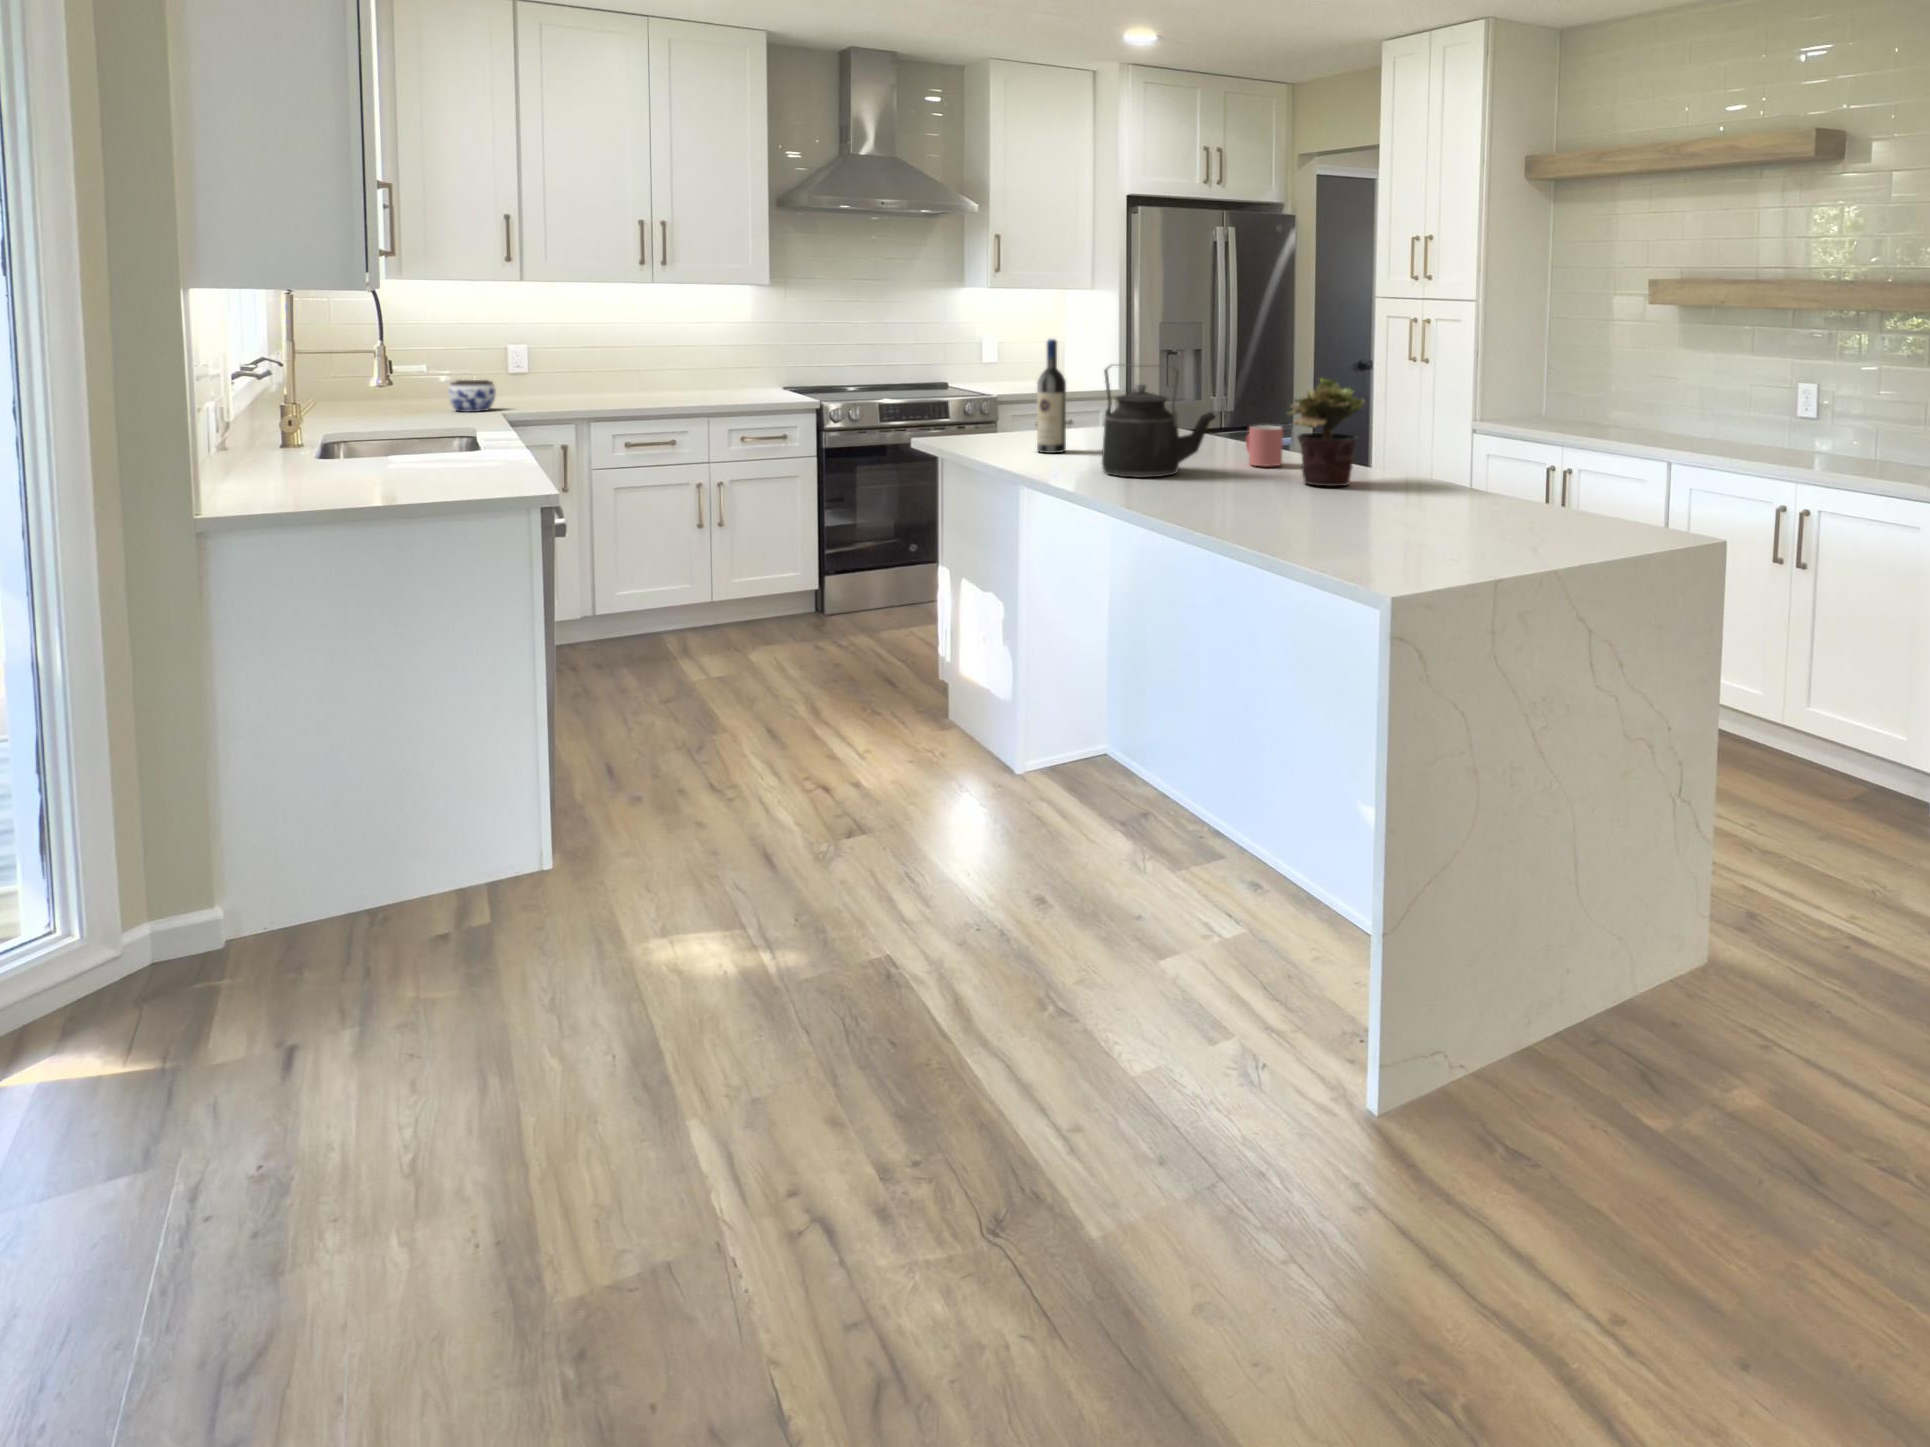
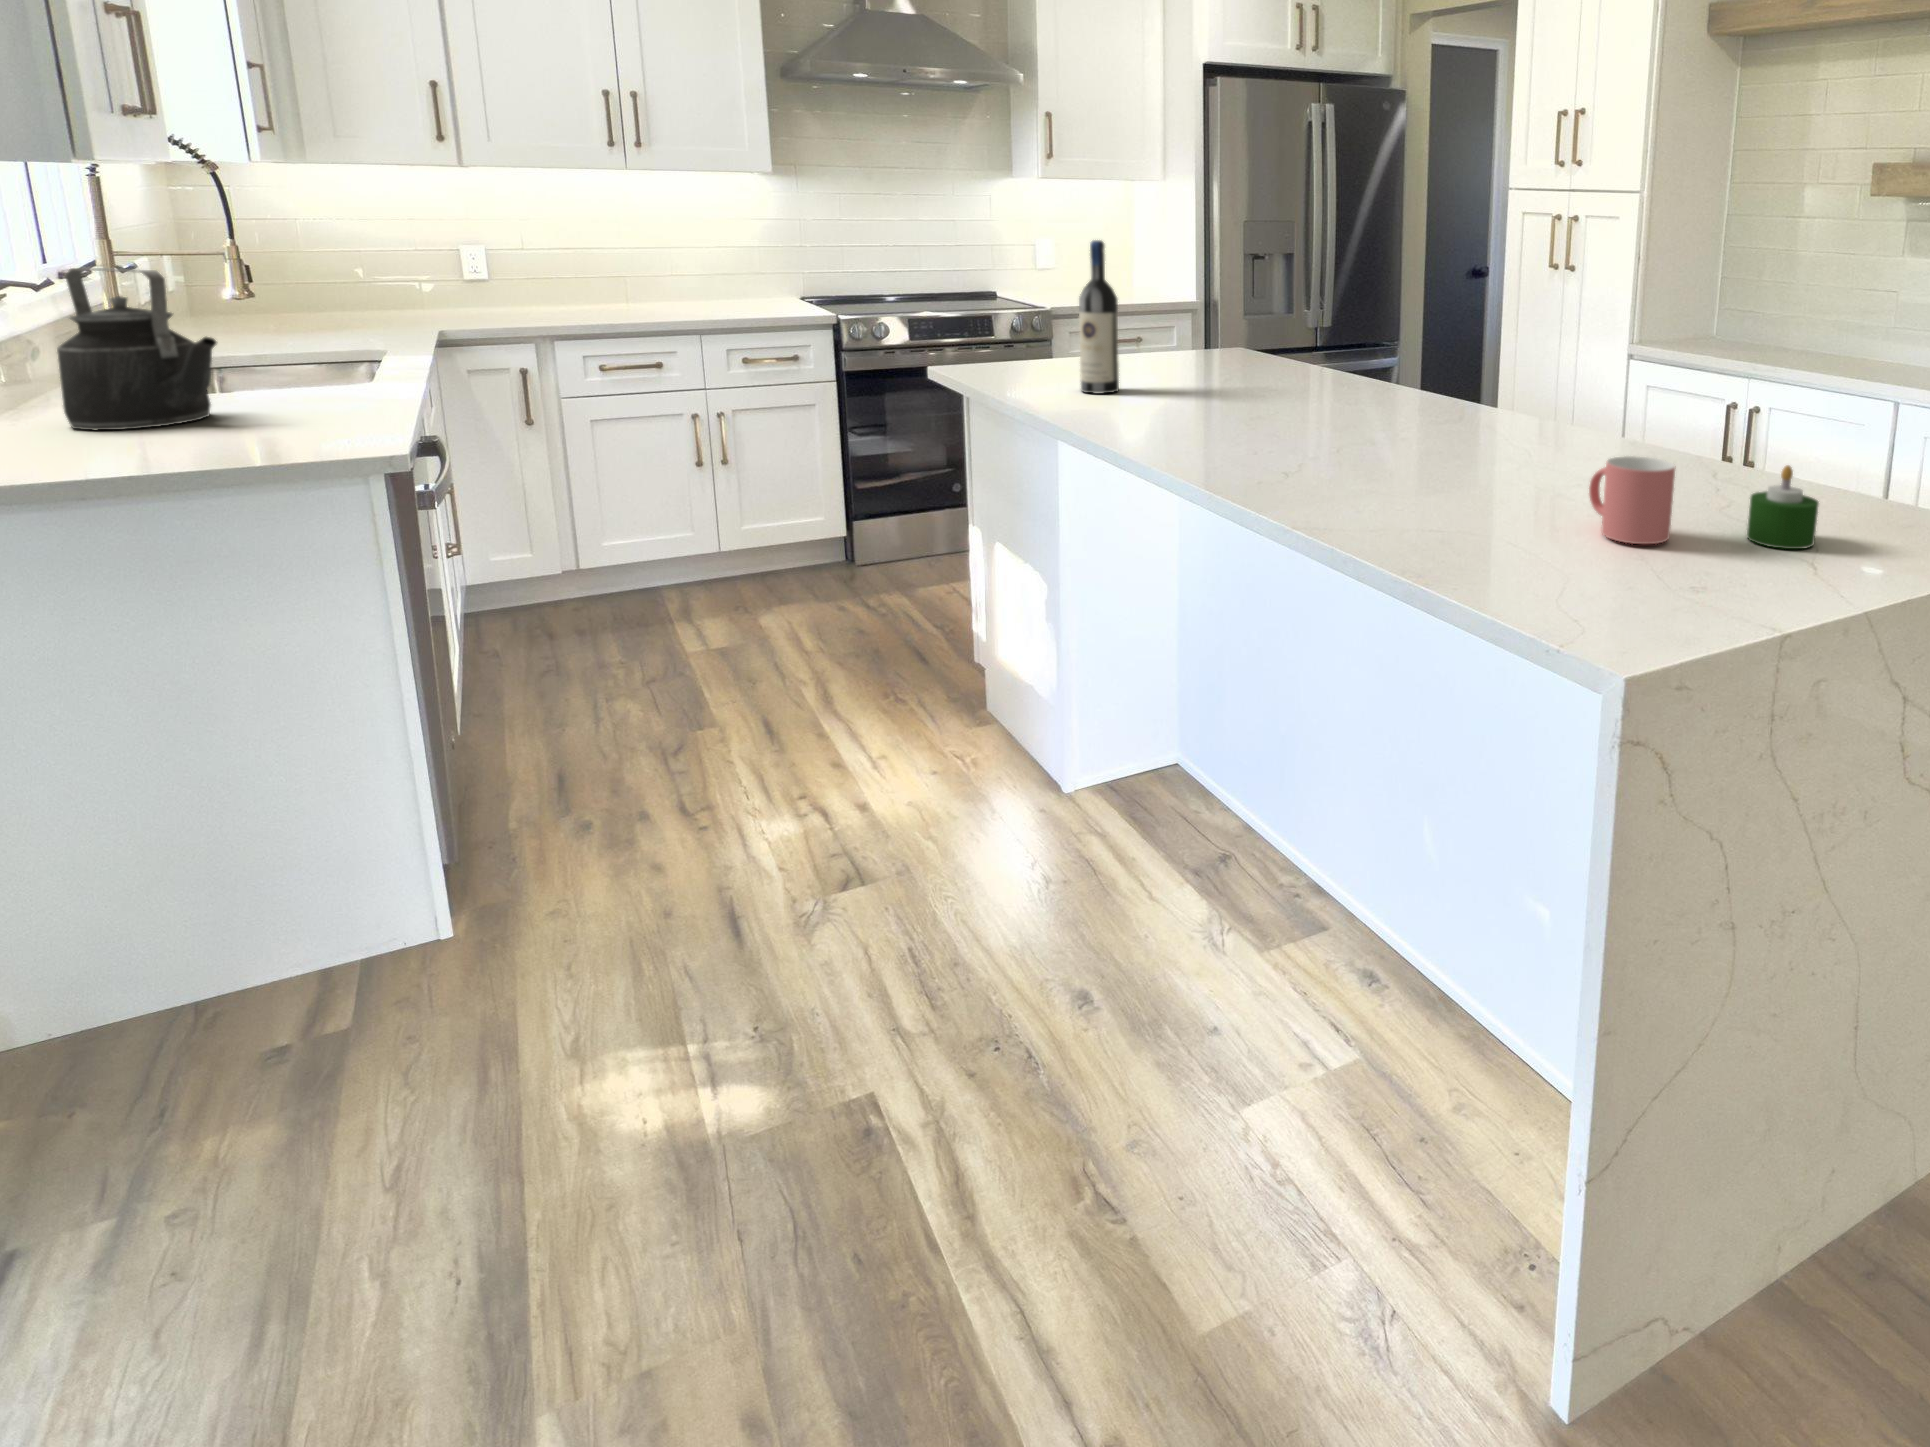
kettle: present [1102,364,1216,478] -> present [57,268,217,430]
potted plant: present [1288,379,1364,486] -> none [1419,297,1532,451]
jar: present [448,380,496,412] -> none [388,287,448,326]
mug: present [1246,425,1283,466] -> present [1589,456,1675,544]
candle: none [1495,482,1539,537] -> present [1747,465,1819,549]

